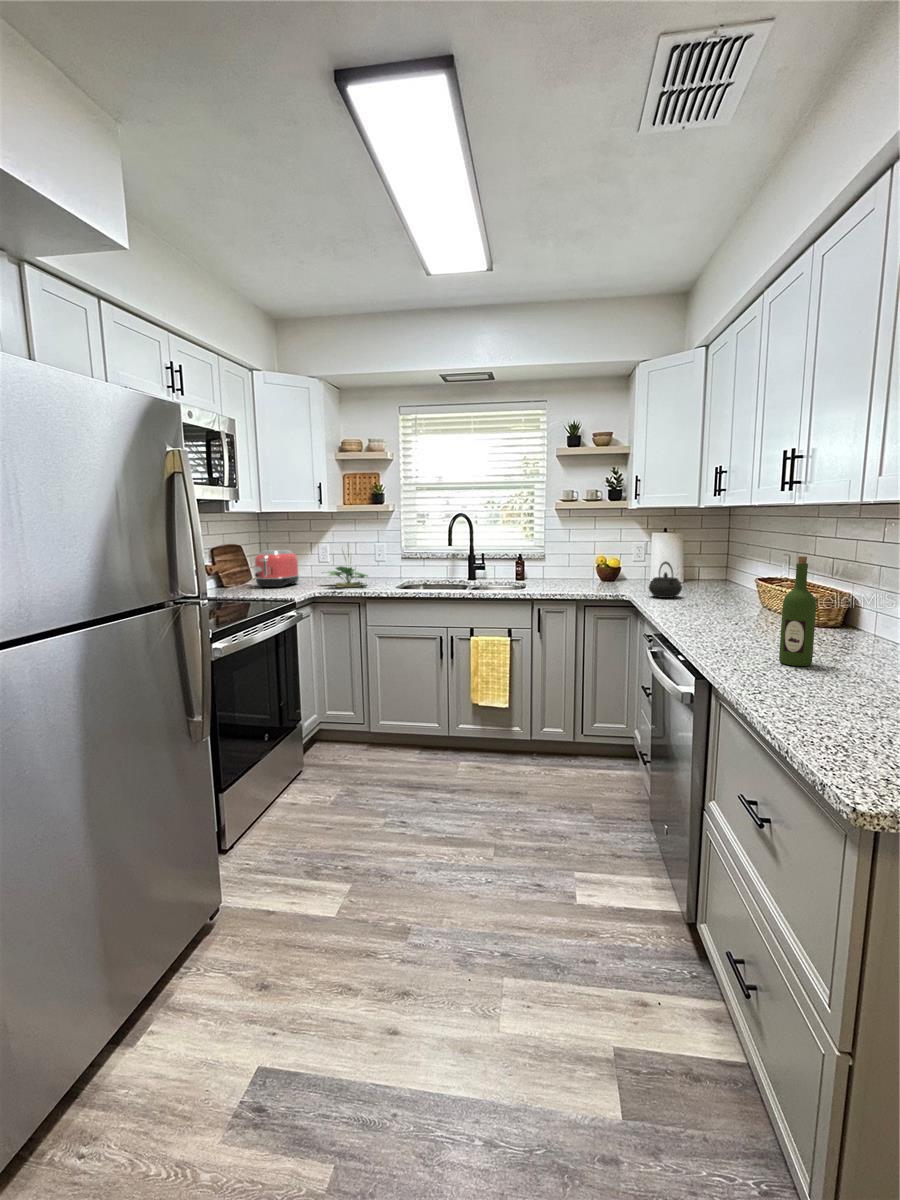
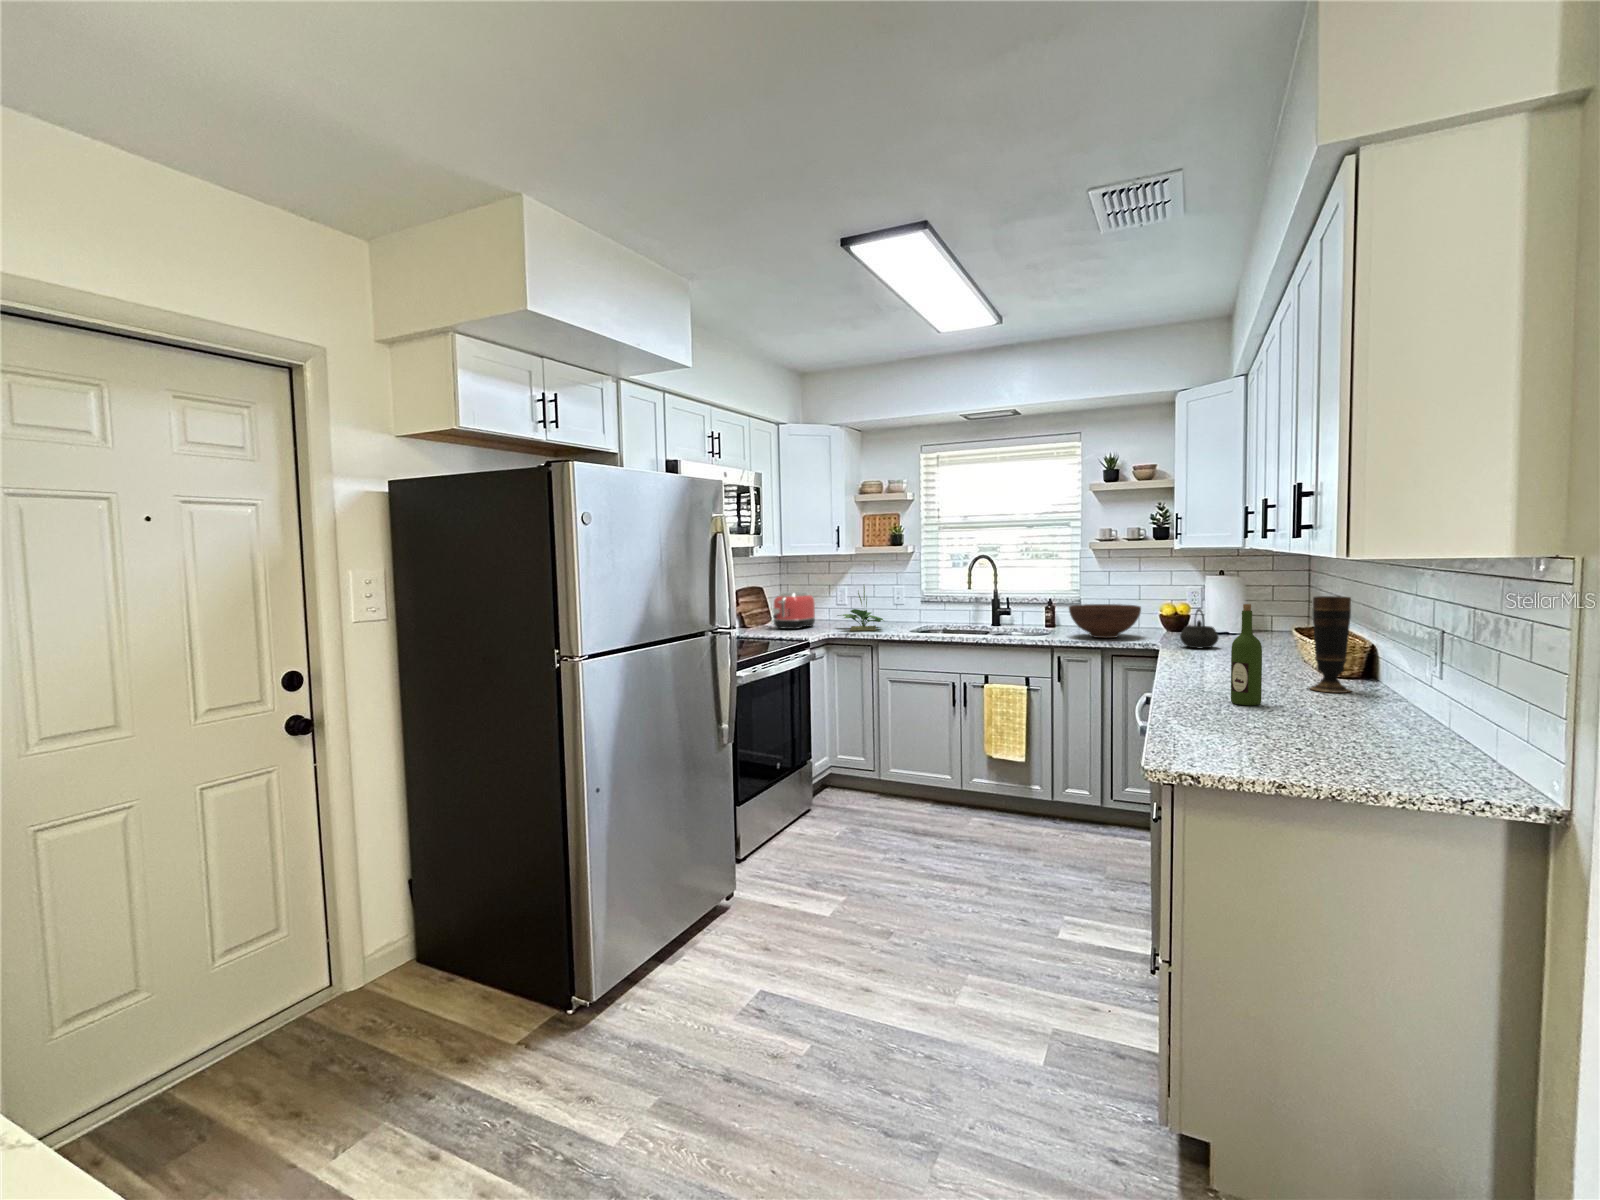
vase: none [819,548,866,644] -> present [1310,596,1351,693]
fruit bowl: none [544,559,607,590] -> present [1069,604,1141,638]

